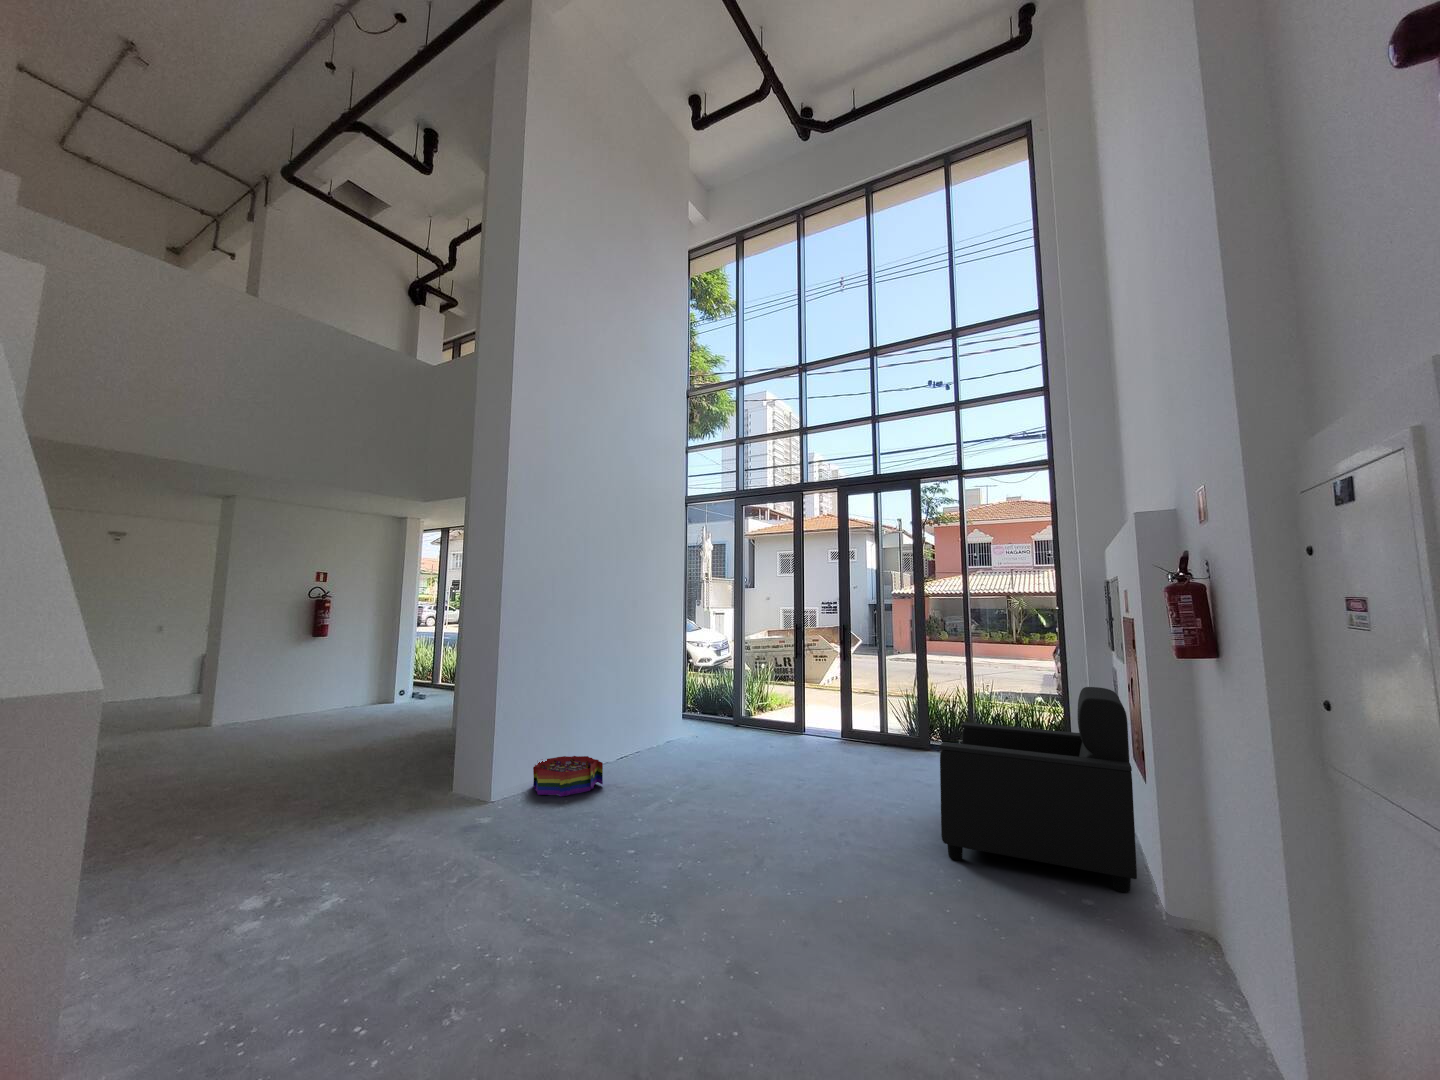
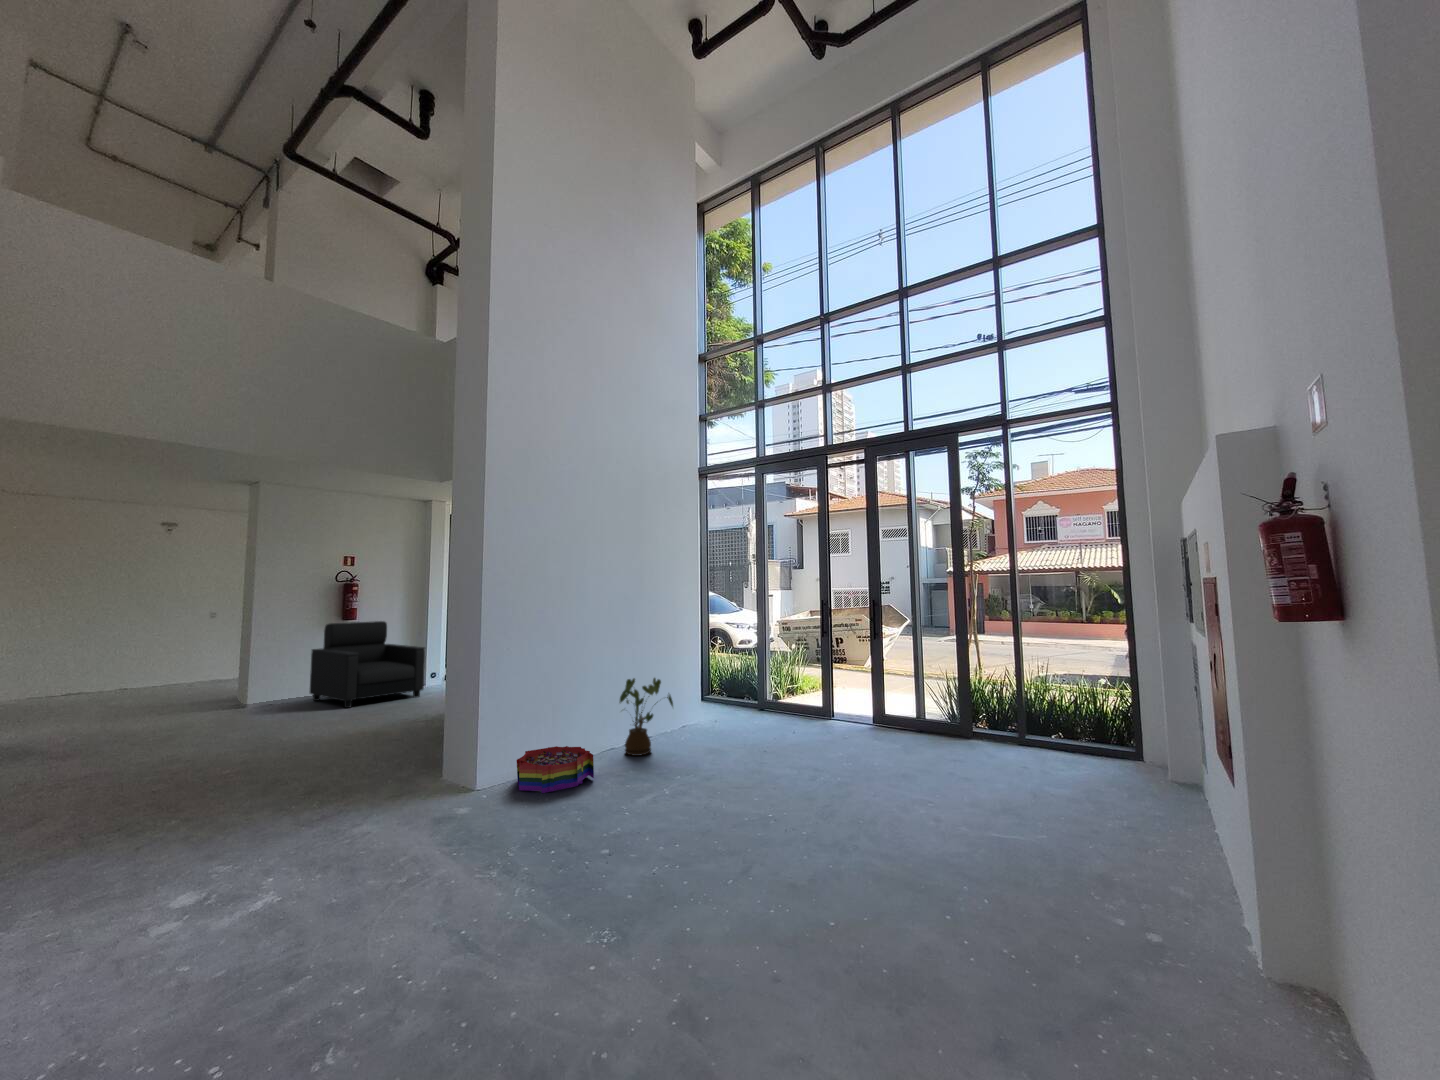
armchair: present [939,687,1137,892] -> present [310,621,425,708]
house plant: none [617,694,668,766] -> present [620,678,673,756]

